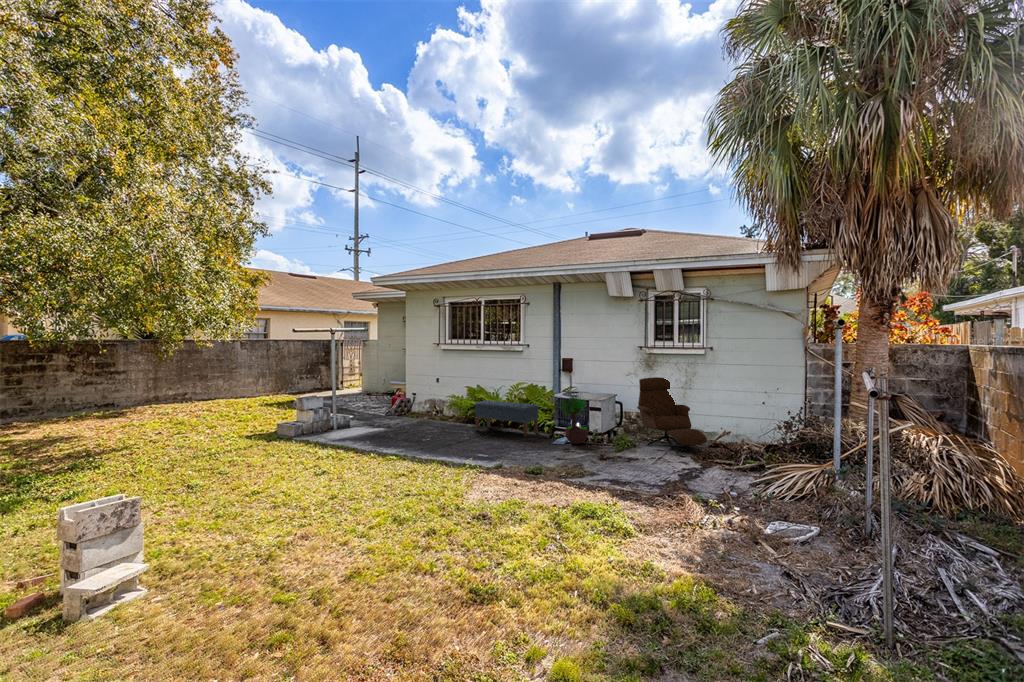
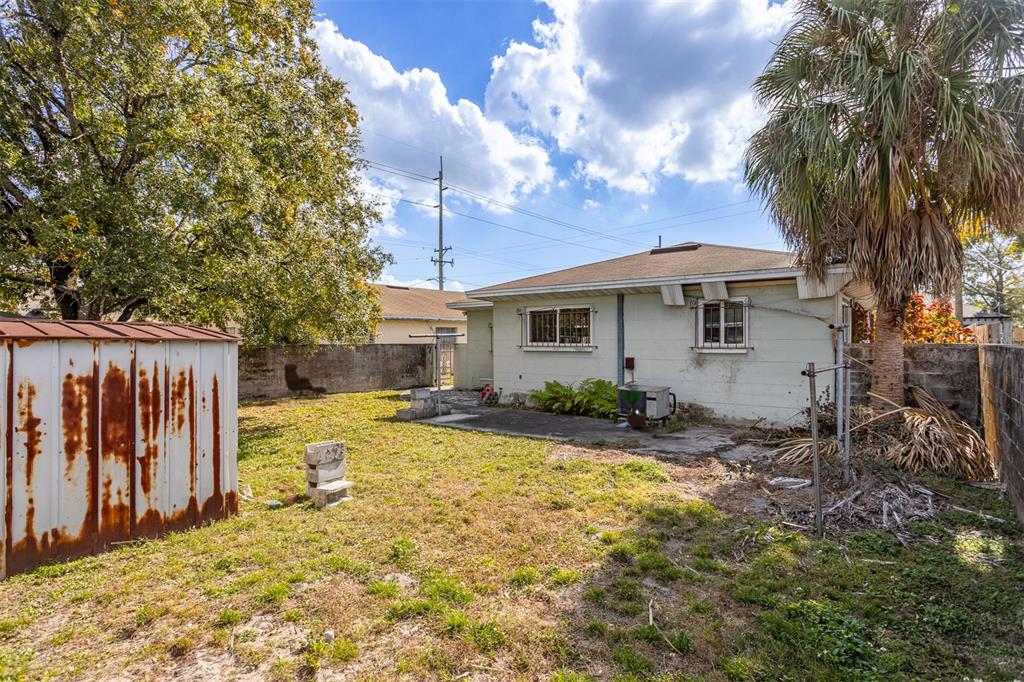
lounge chair: present [637,377,707,455] -> present [284,364,327,399]
bench: present [474,400,539,437] -> none [551,393,605,423]

